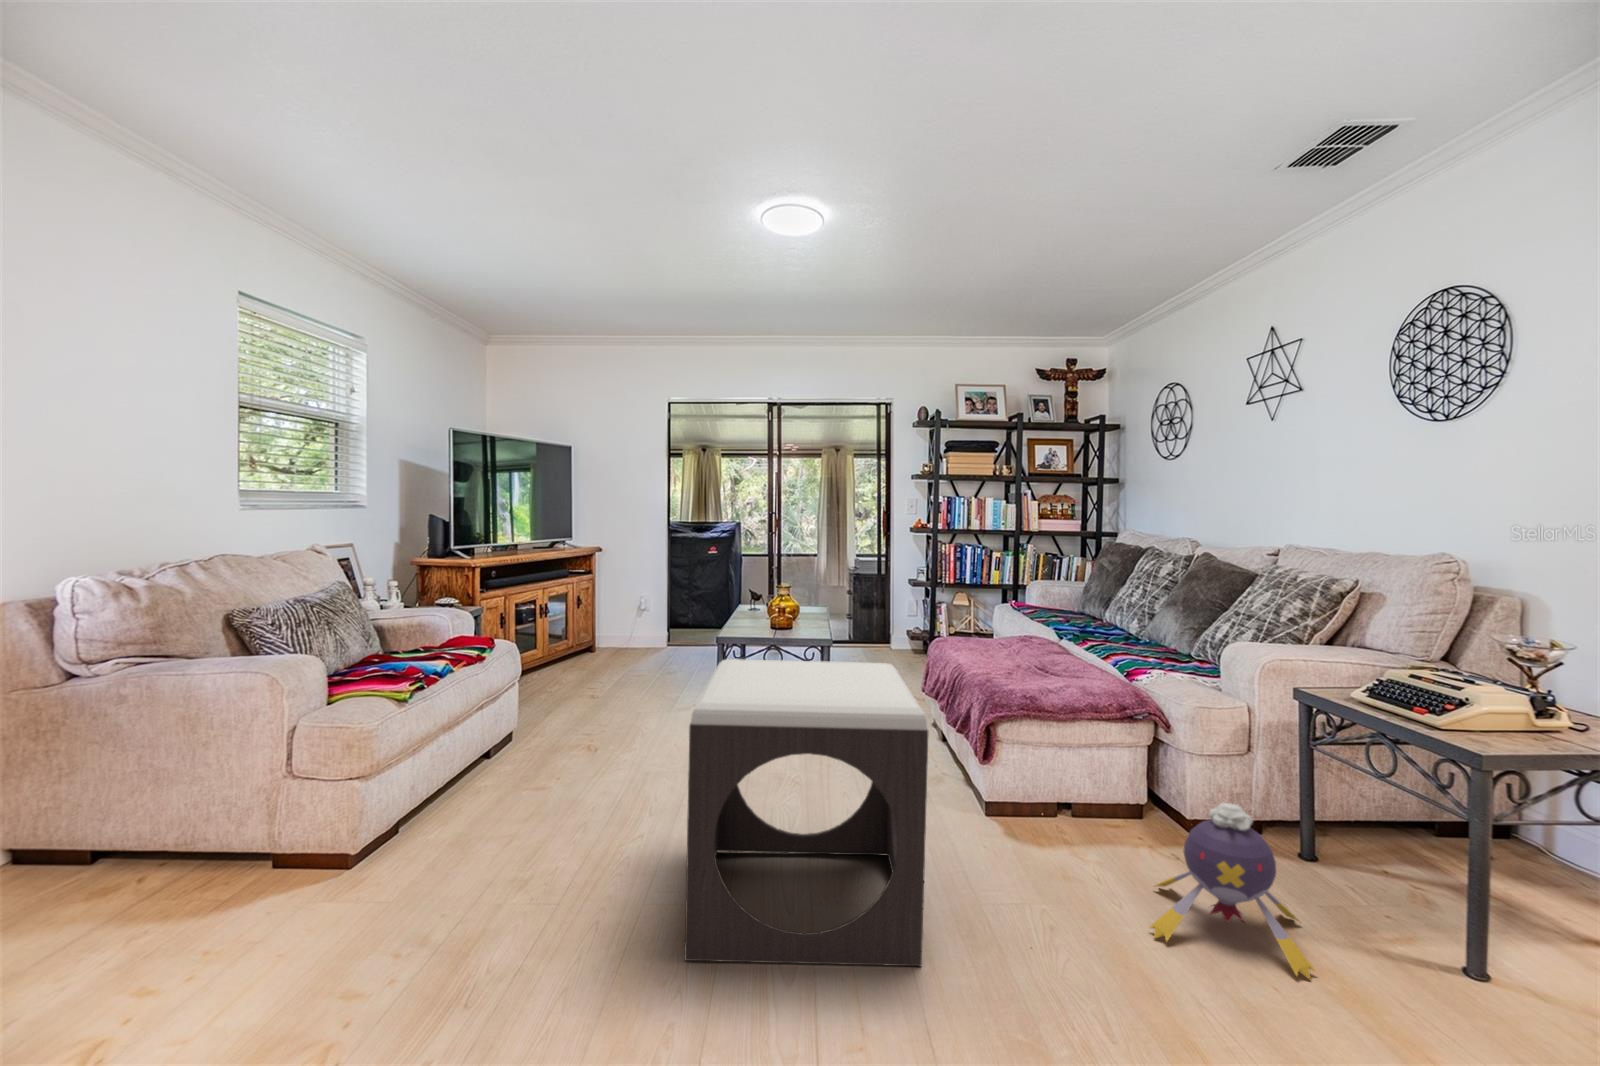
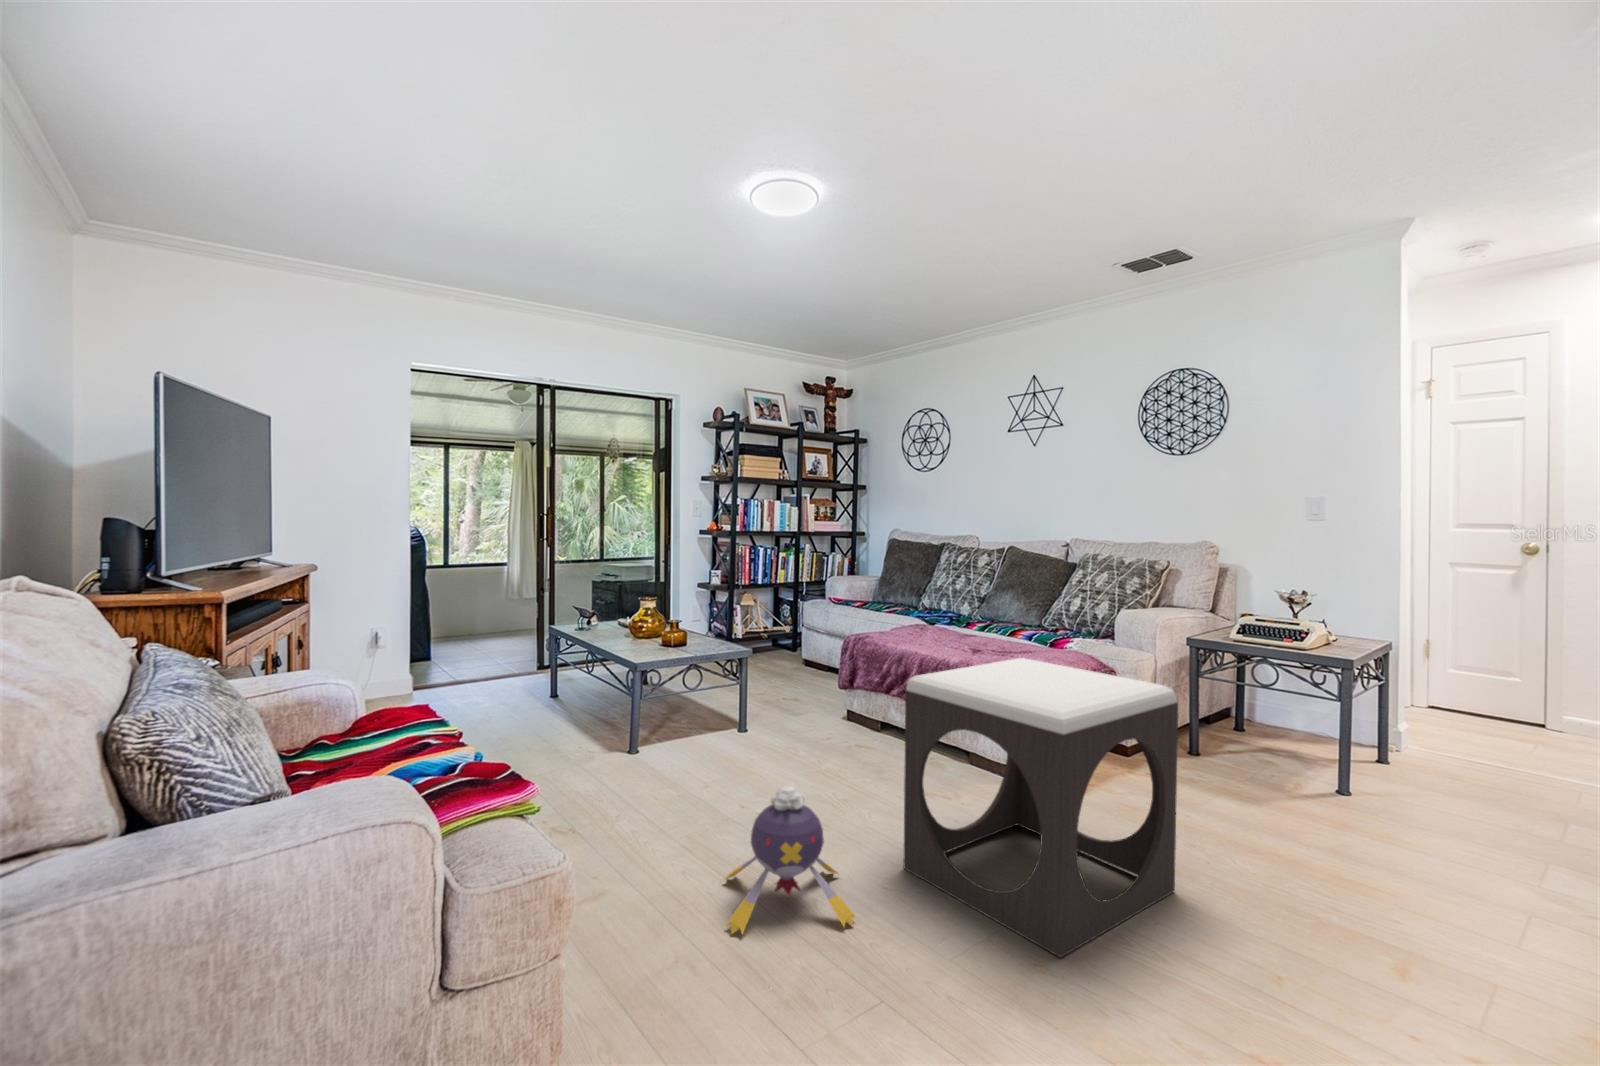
plush toy: present [1149,803,1315,979] -> present [725,786,856,934]

